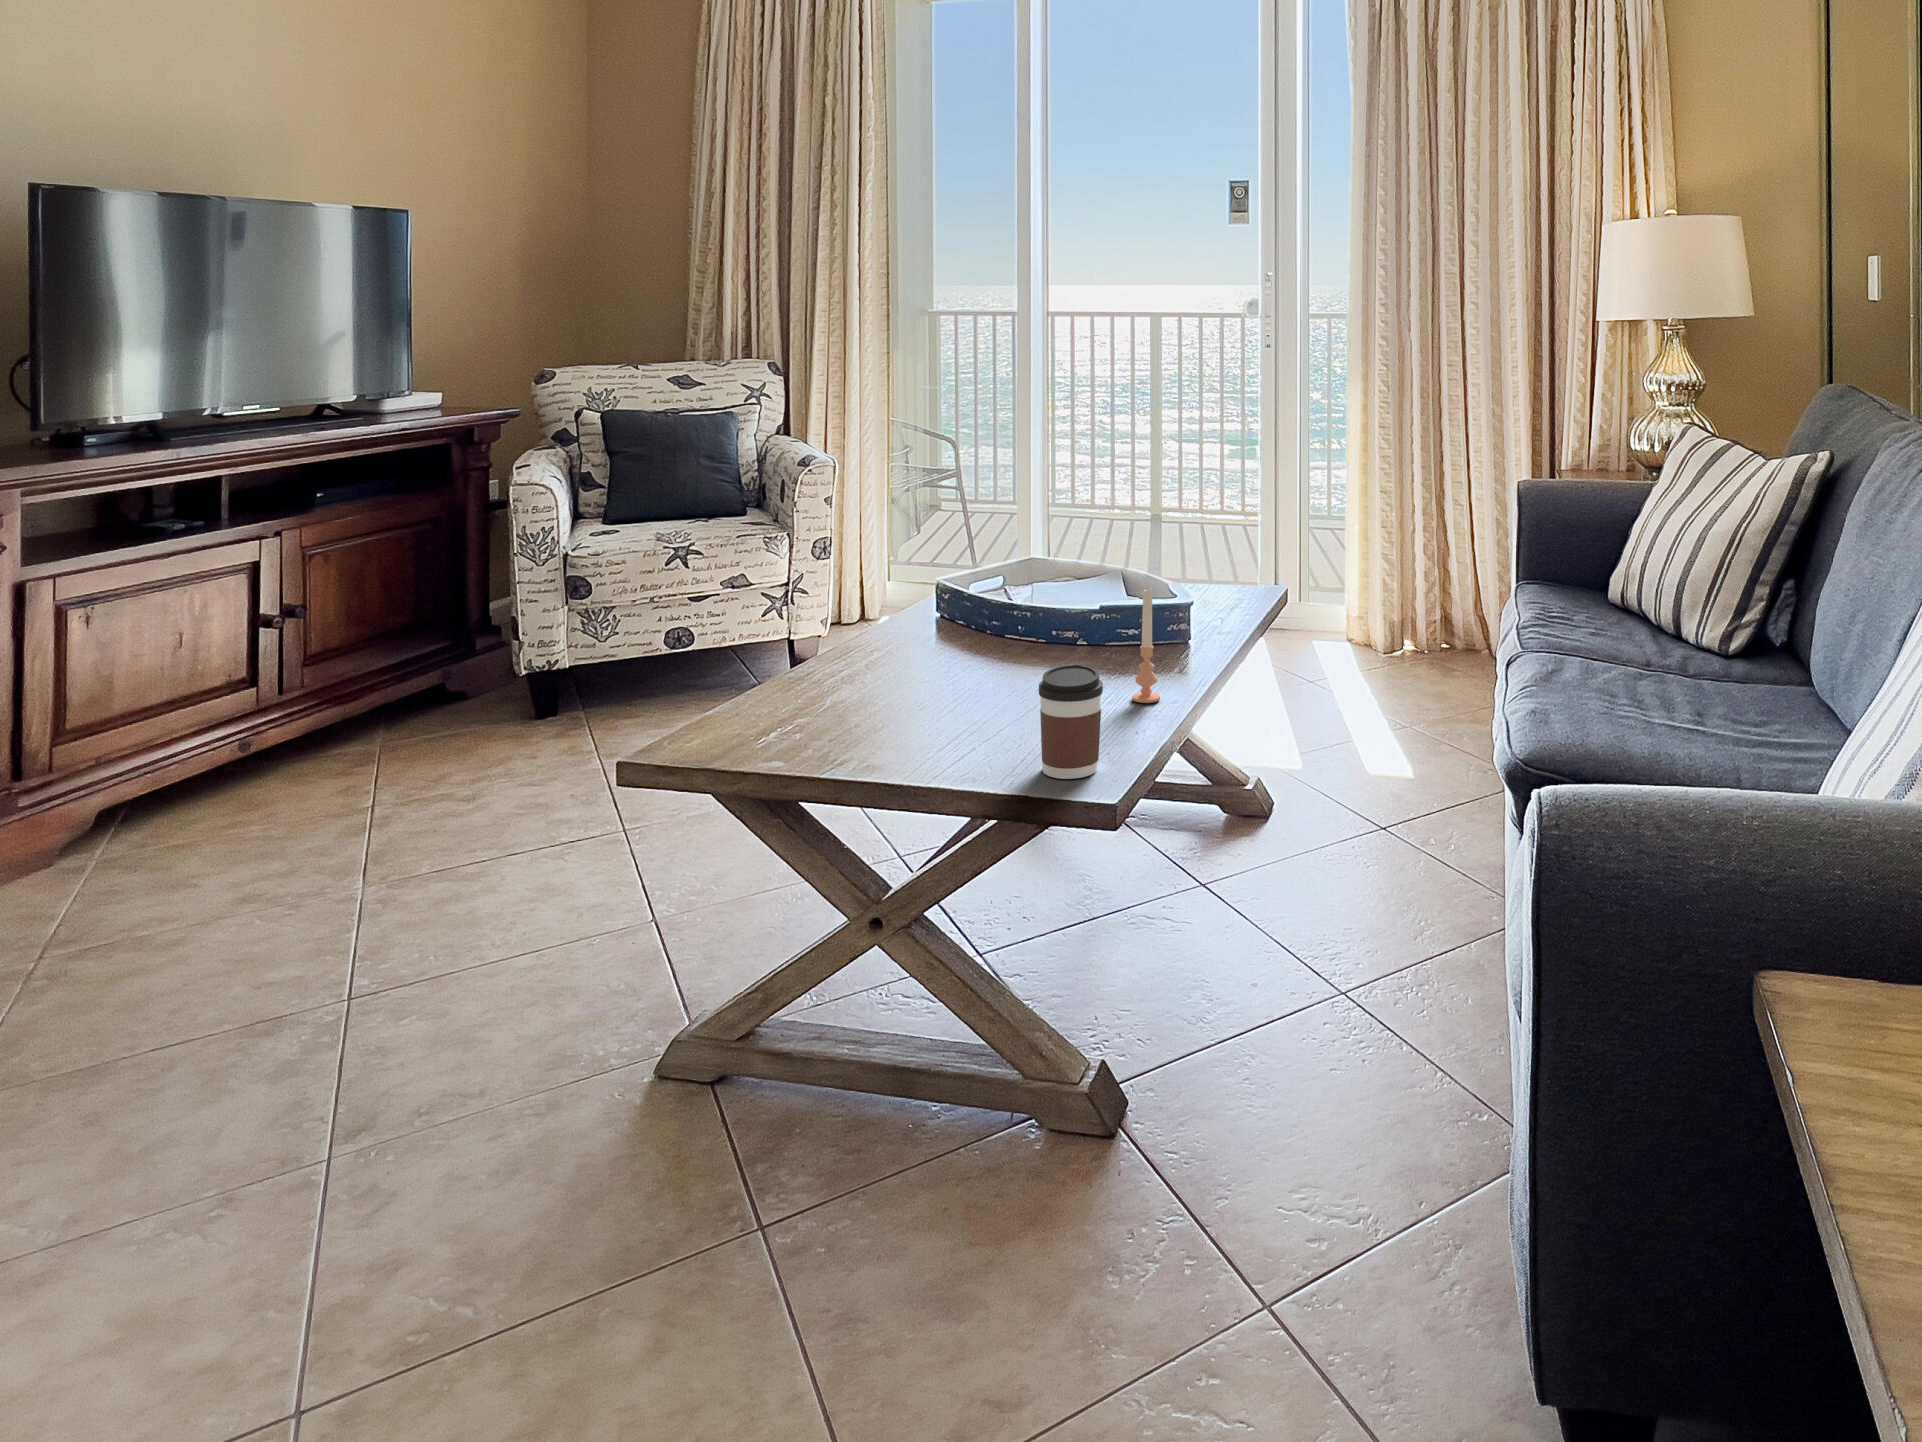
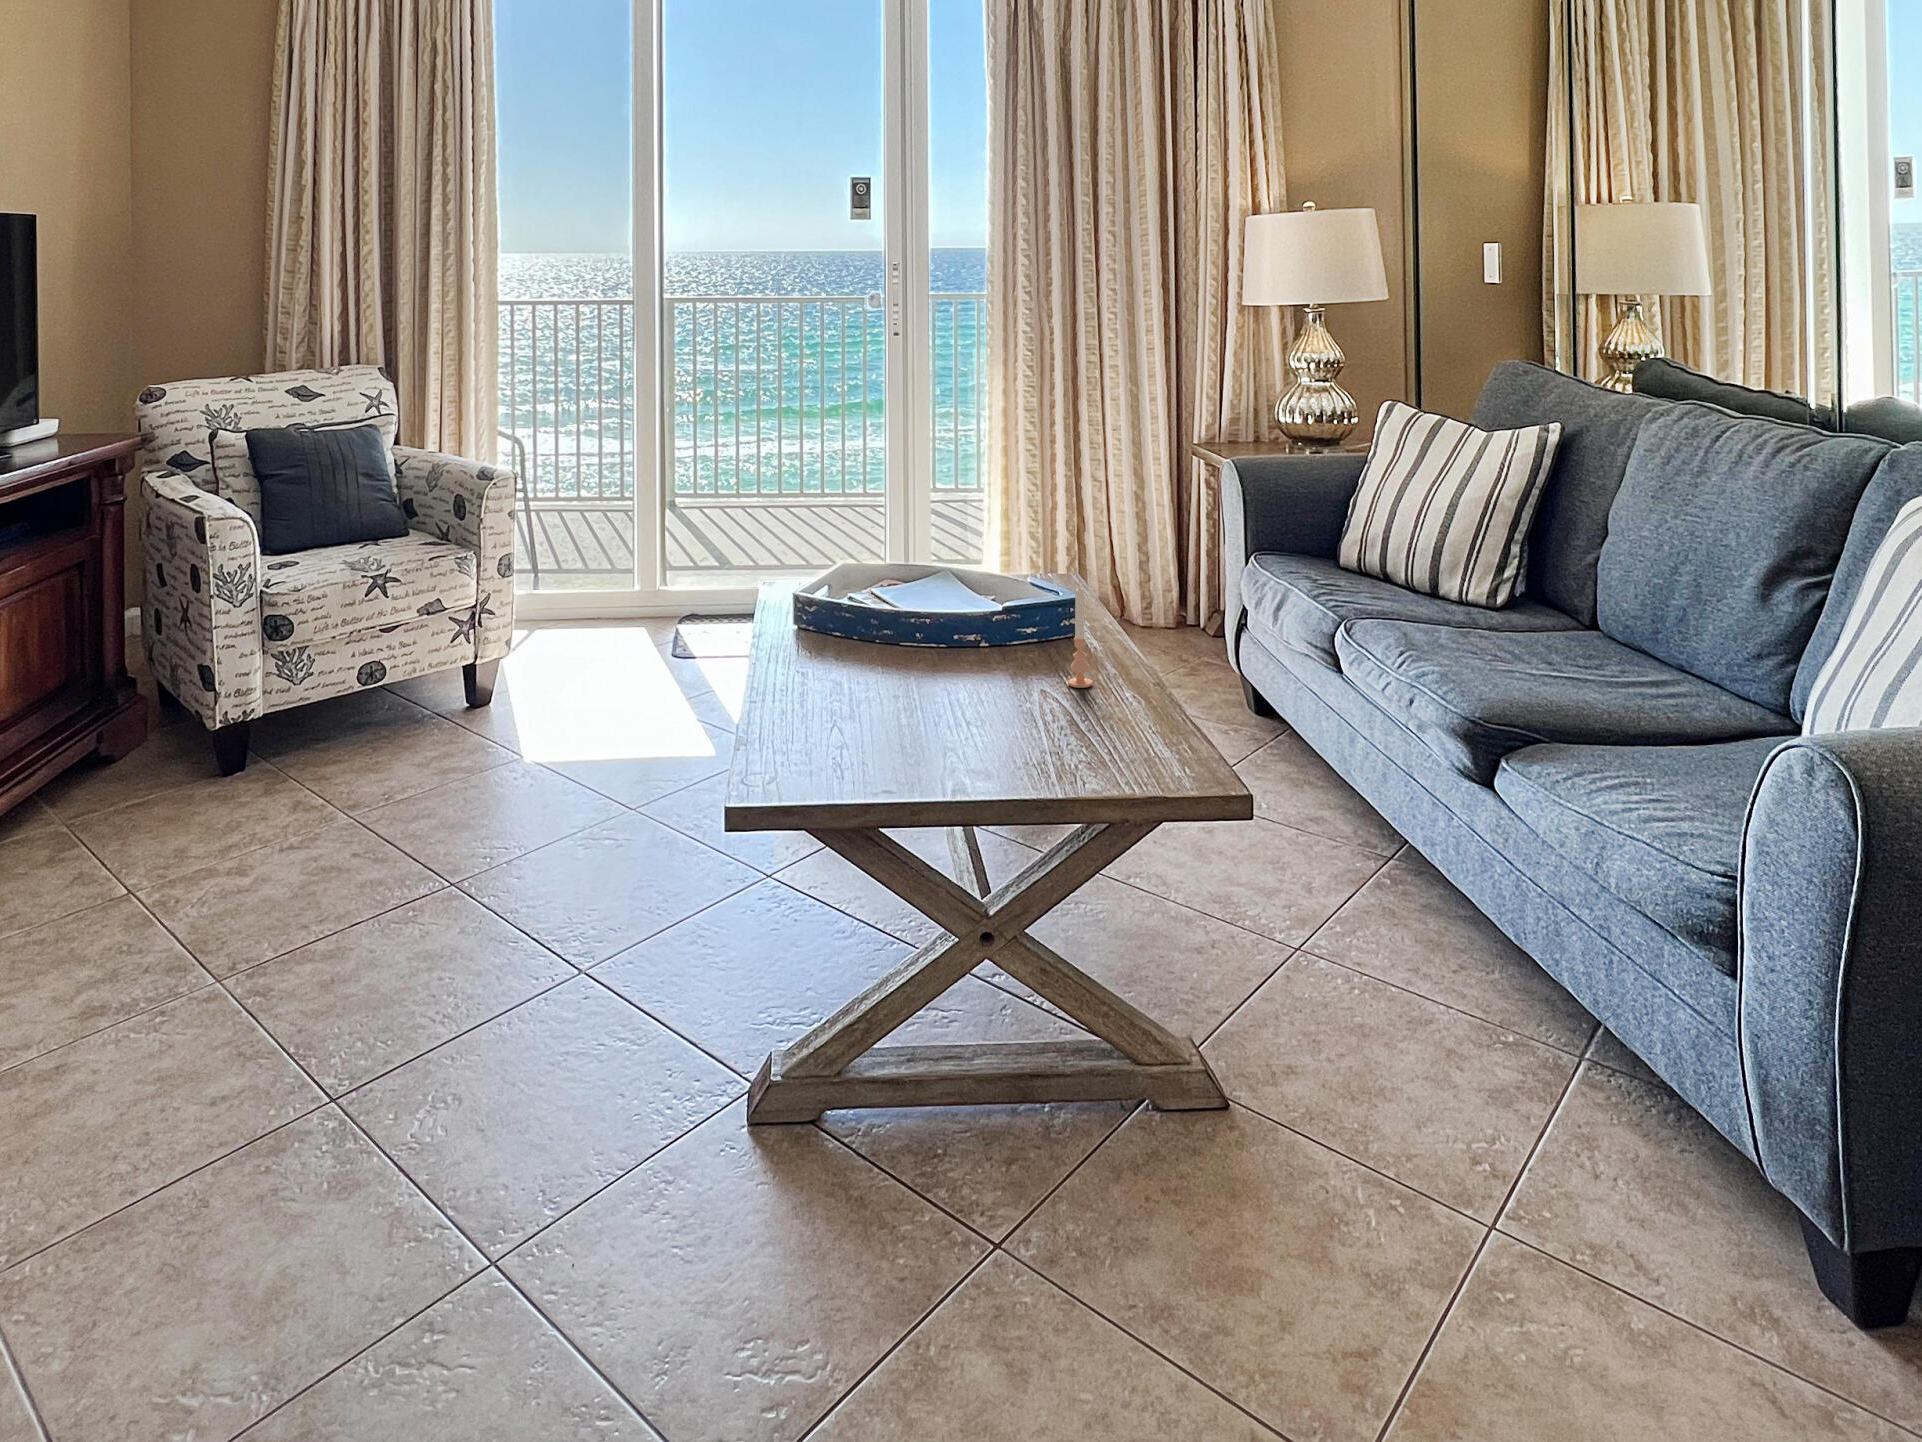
coffee cup: present [1039,665,1103,779] -> none [1076,661,1130,759]

